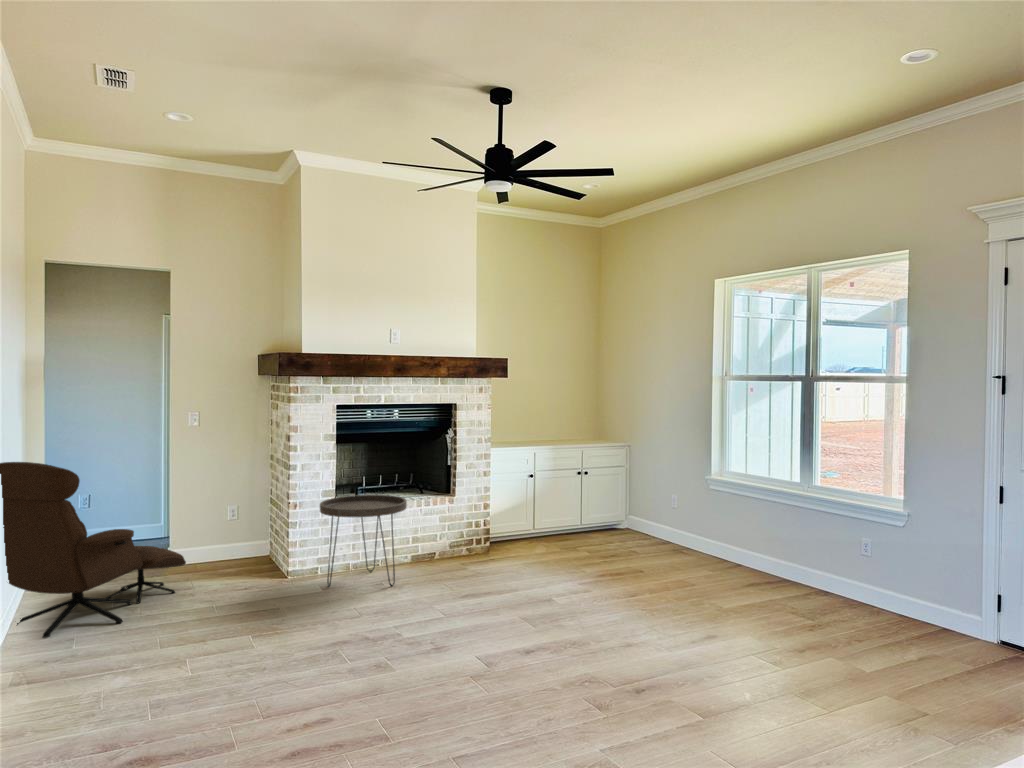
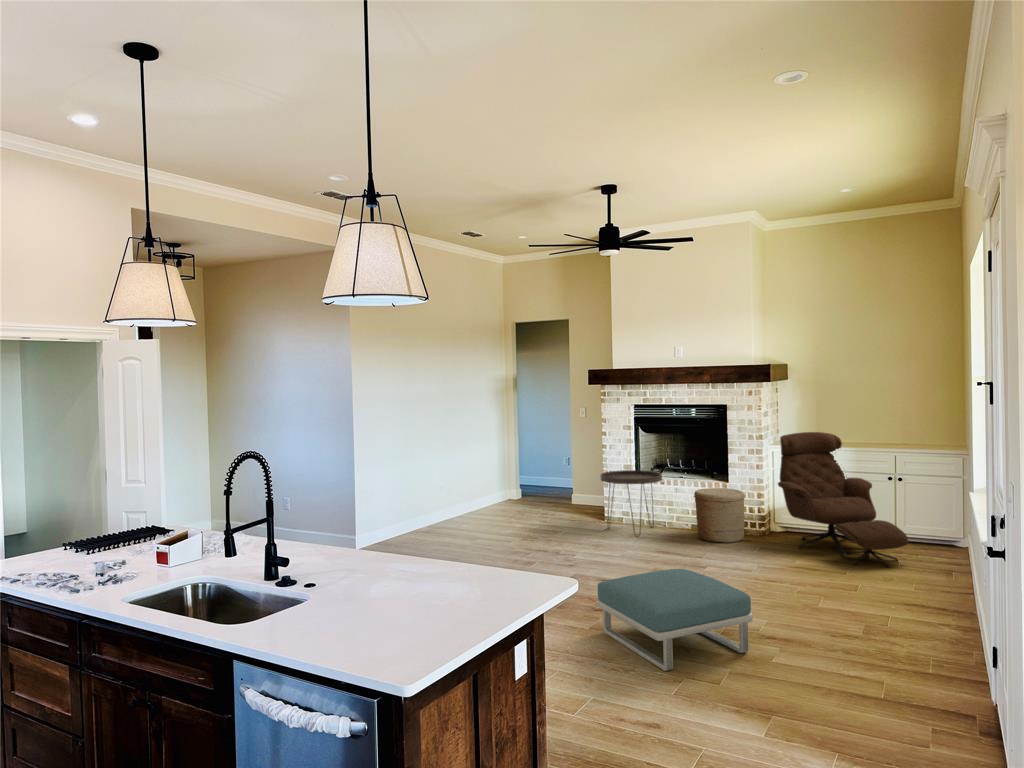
lounge chair: present [0,462,186,638] -> present [778,432,908,567]
woven basket: none [439,503,497,570] -> present [694,488,745,543]
footstool: none [702,592,880,712] -> present [597,569,753,671]

